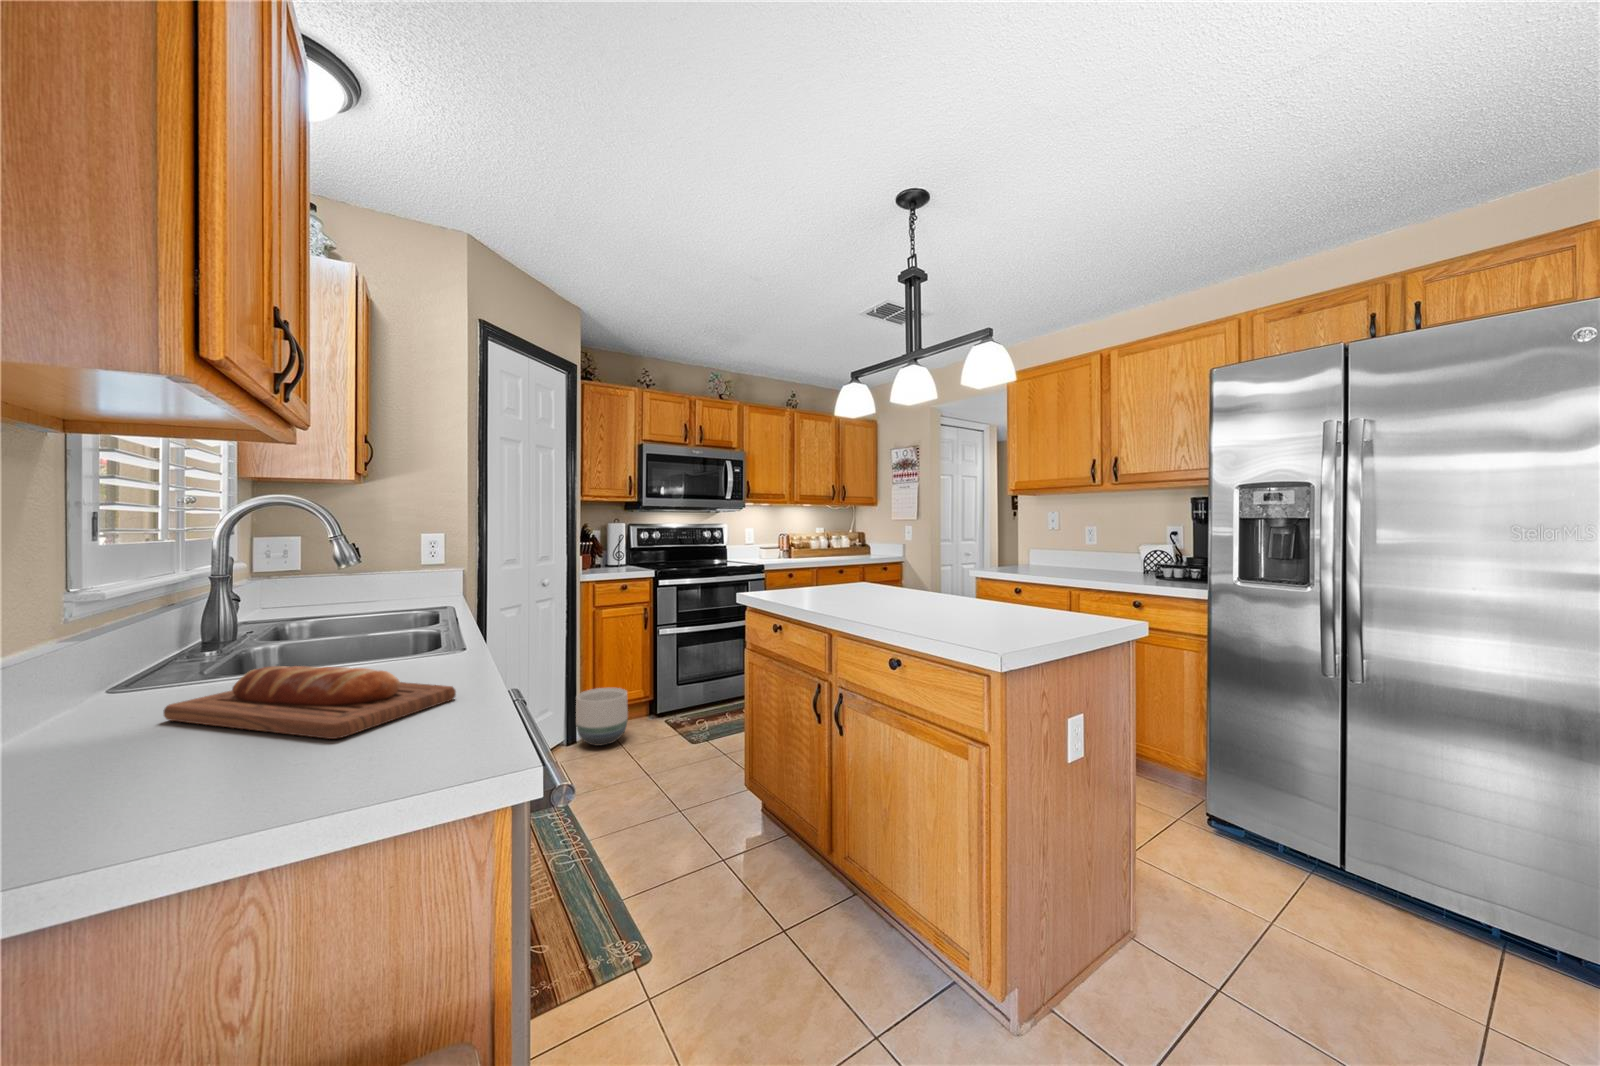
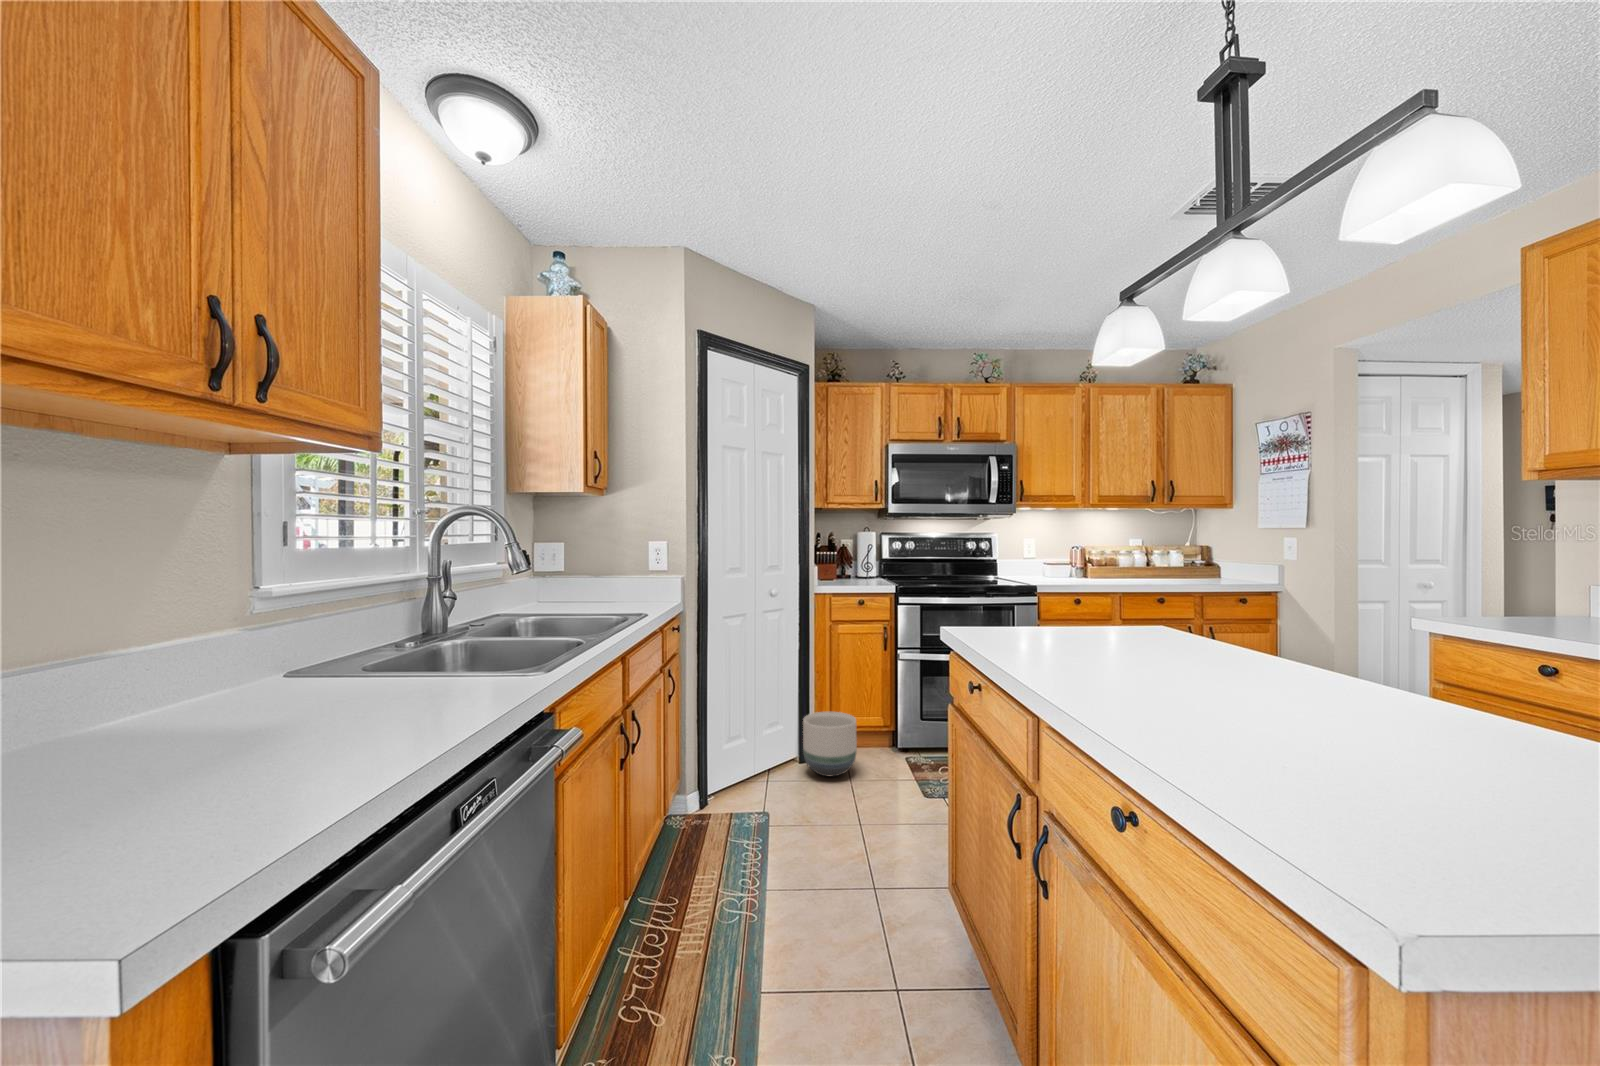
bread loaf: present [164,666,456,739] -> none [169,668,381,769]

